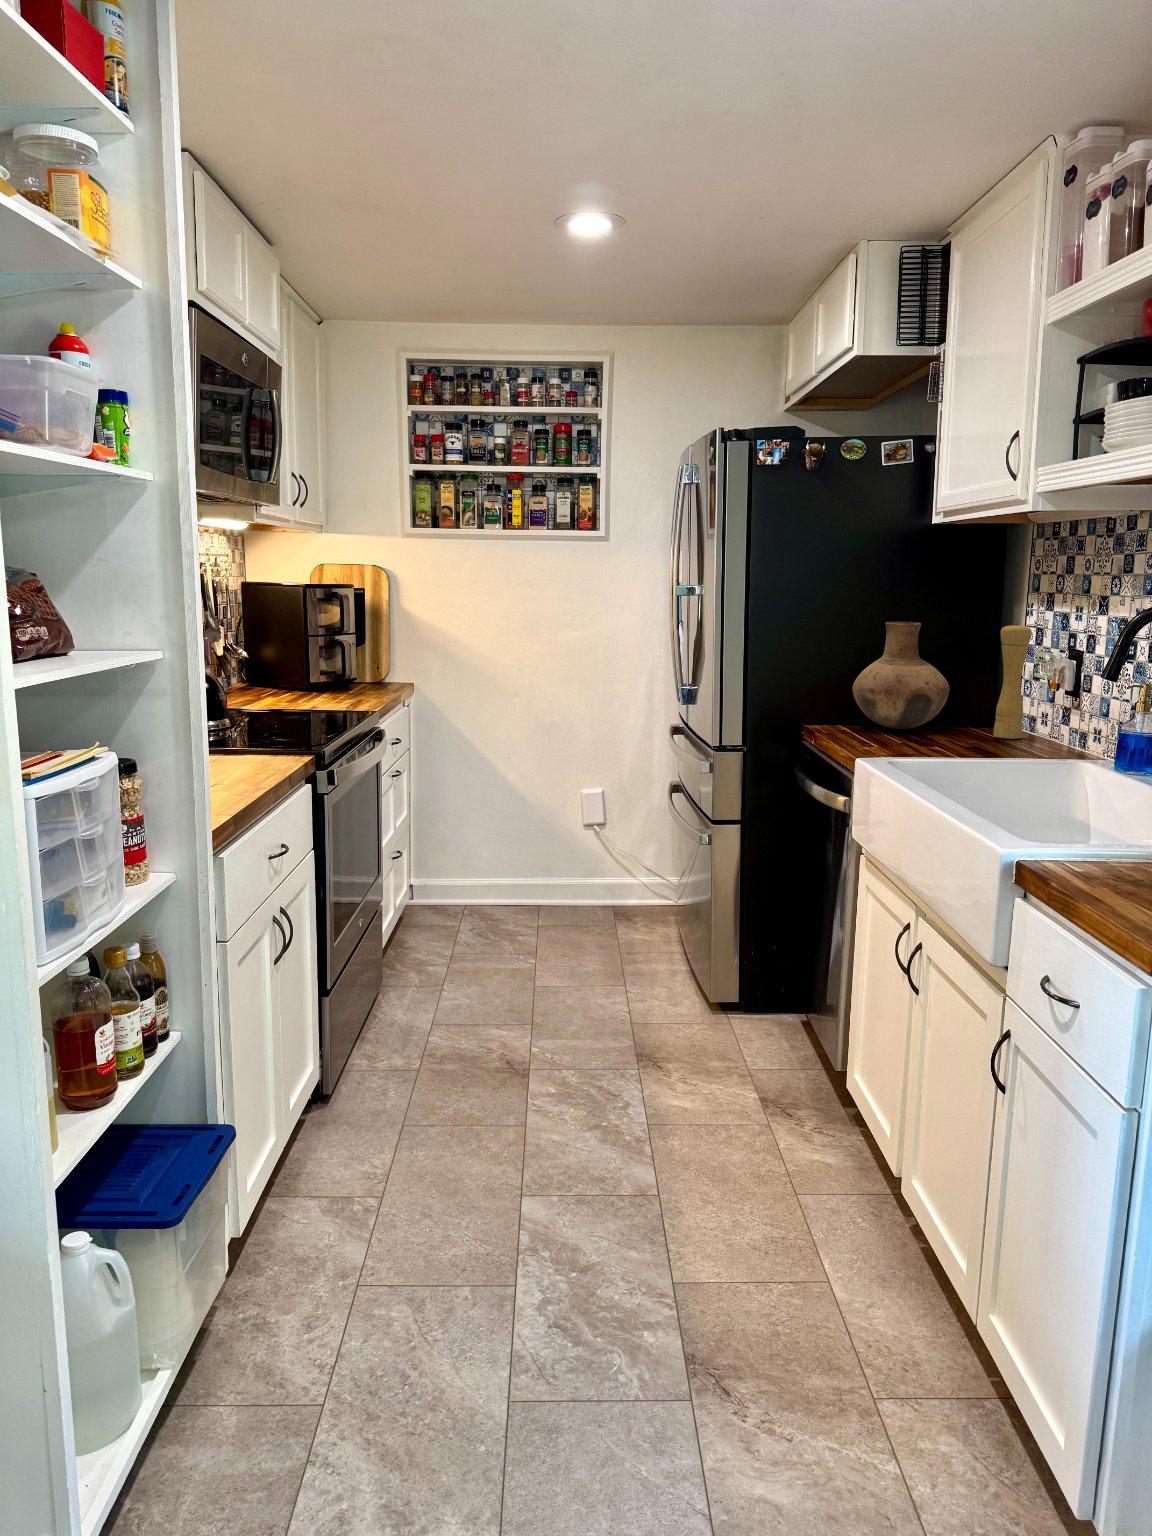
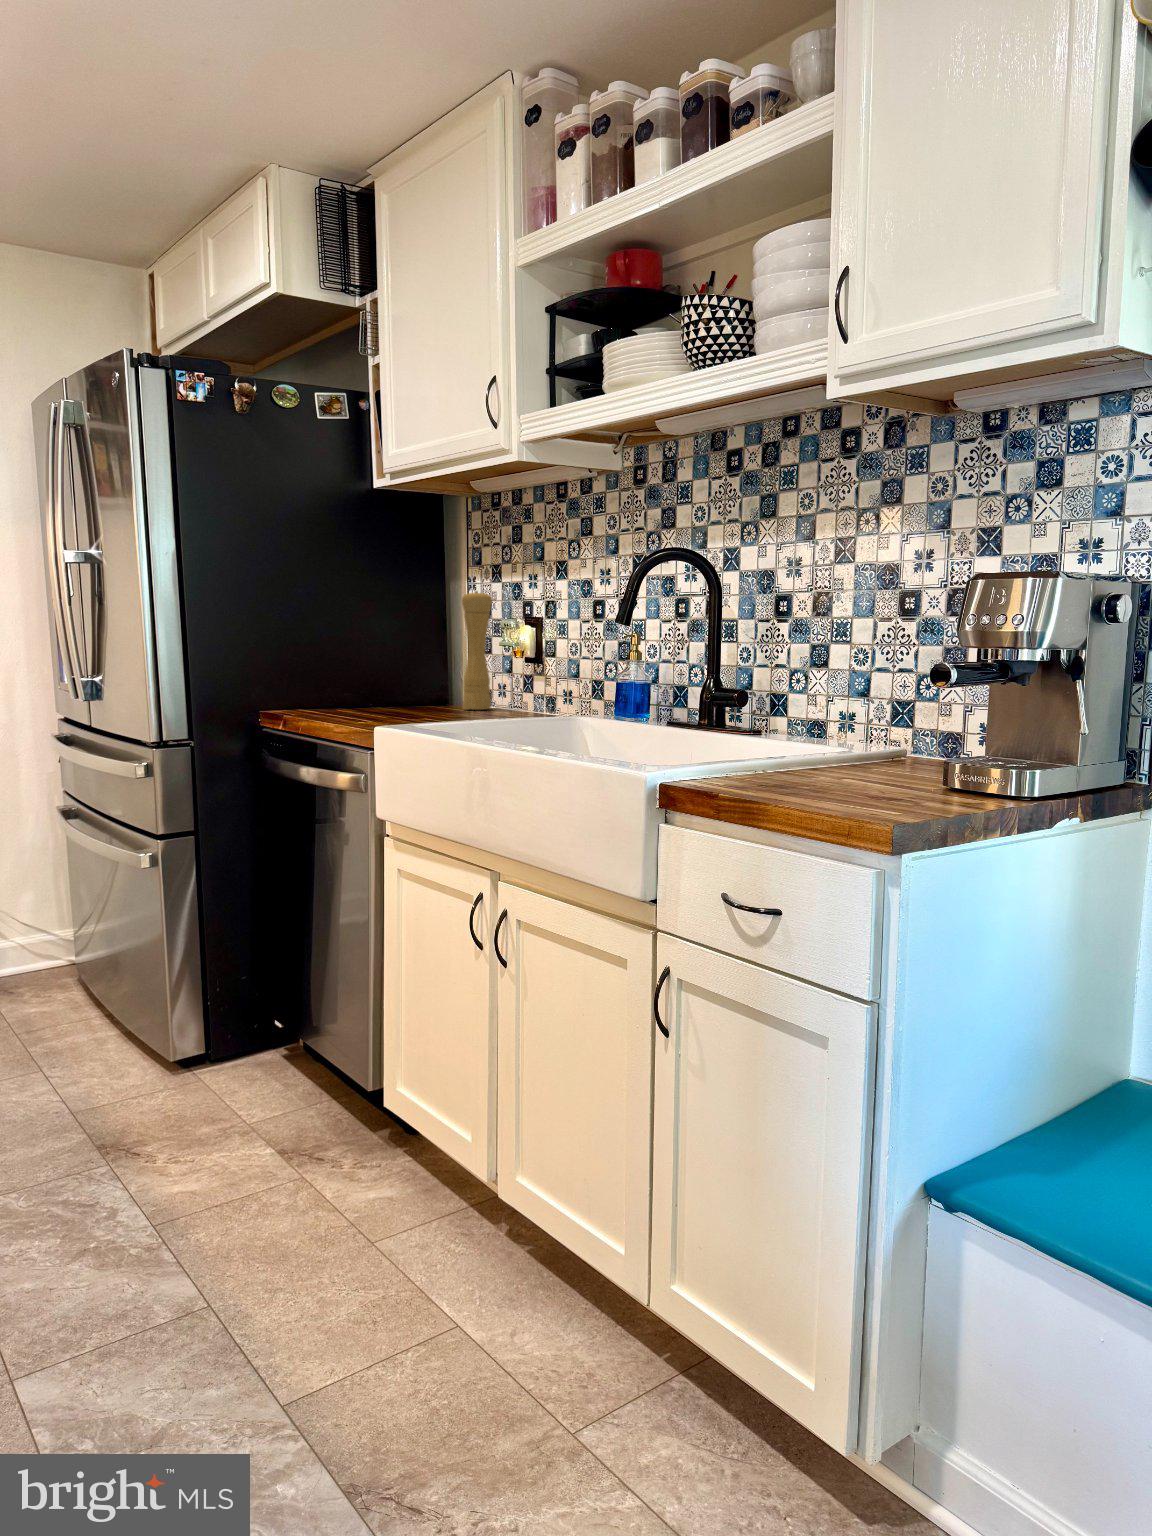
vase: present [853,622,950,729] -> none [307,592,410,710]

